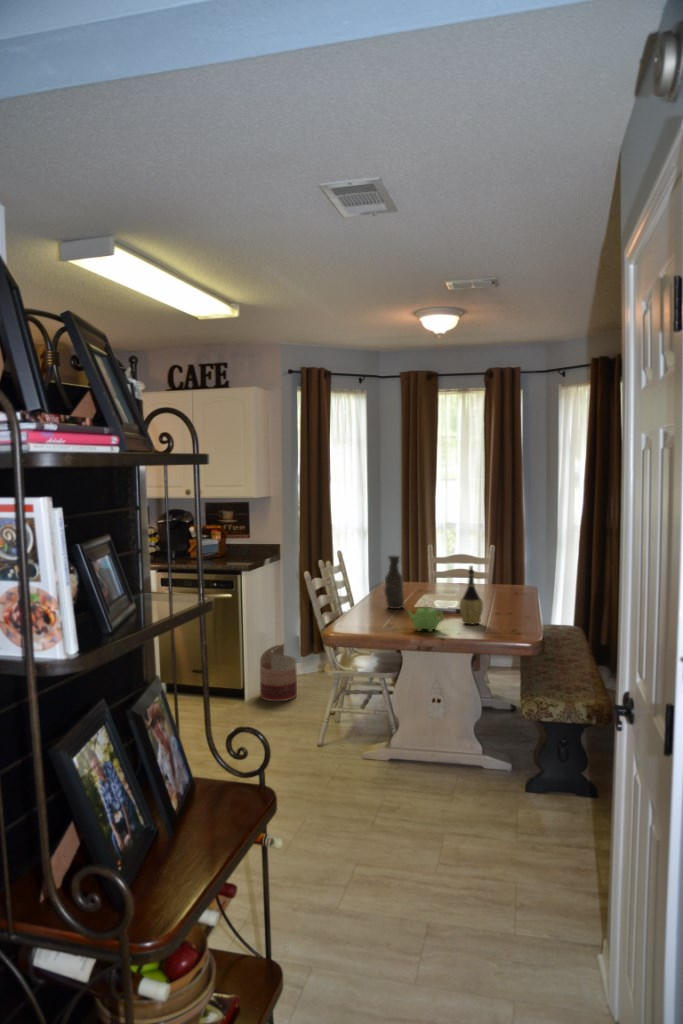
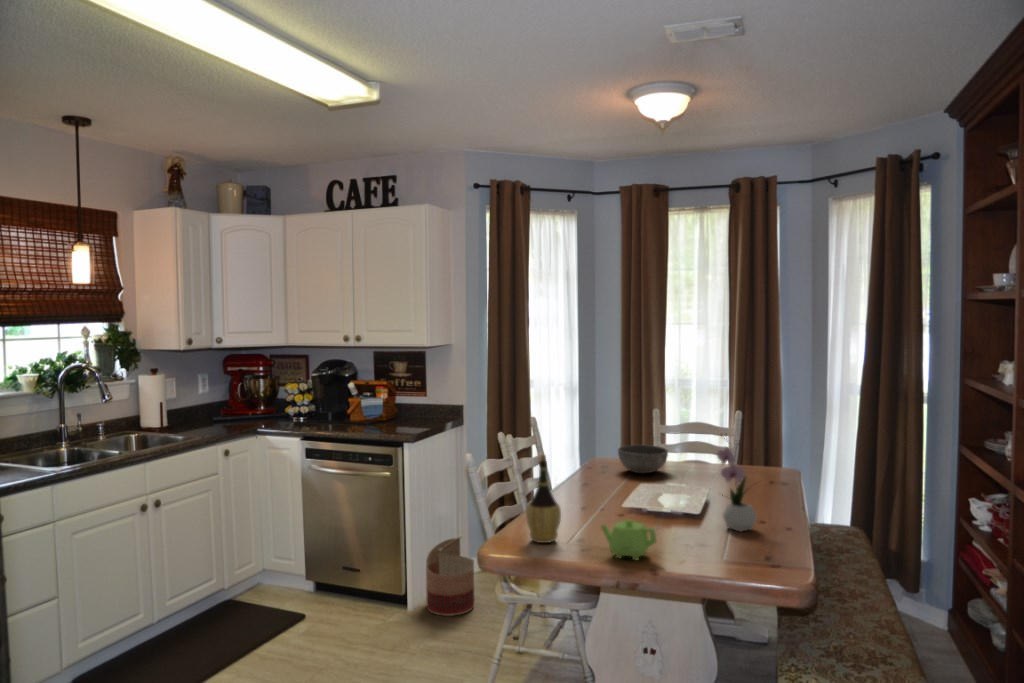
flower arrangement: none [481,551,510,617] -> present [717,438,757,532]
vase: present [385,556,404,609] -> none [578,433,607,510]
wine bottle: present [459,566,483,624] -> present [526,455,561,543]
bowl: none [406,569,443,589] -> present [618,445,668,473]

